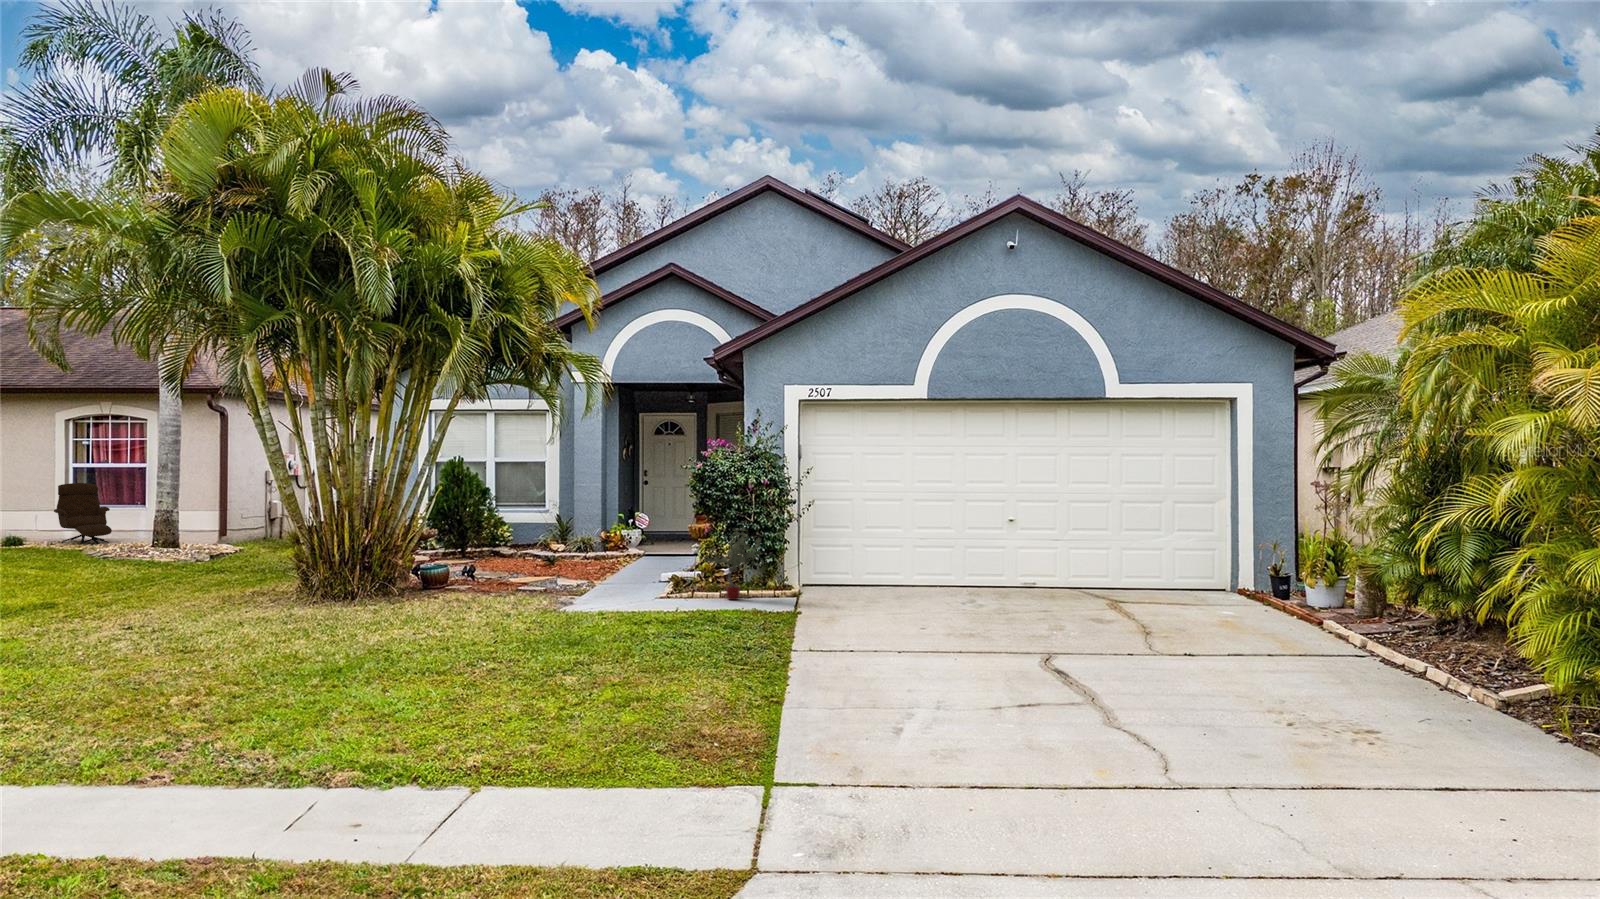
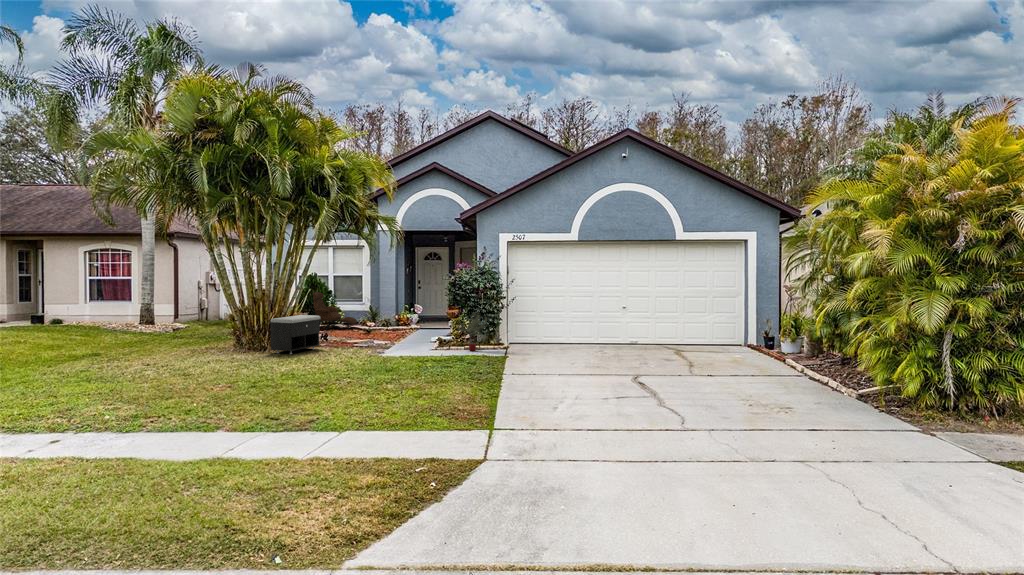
lounge chair: present [54,483,112,545] -> present [313,292,357,330]
storage bench: none [362,532,457,605] -> present [270,315,321,354]

